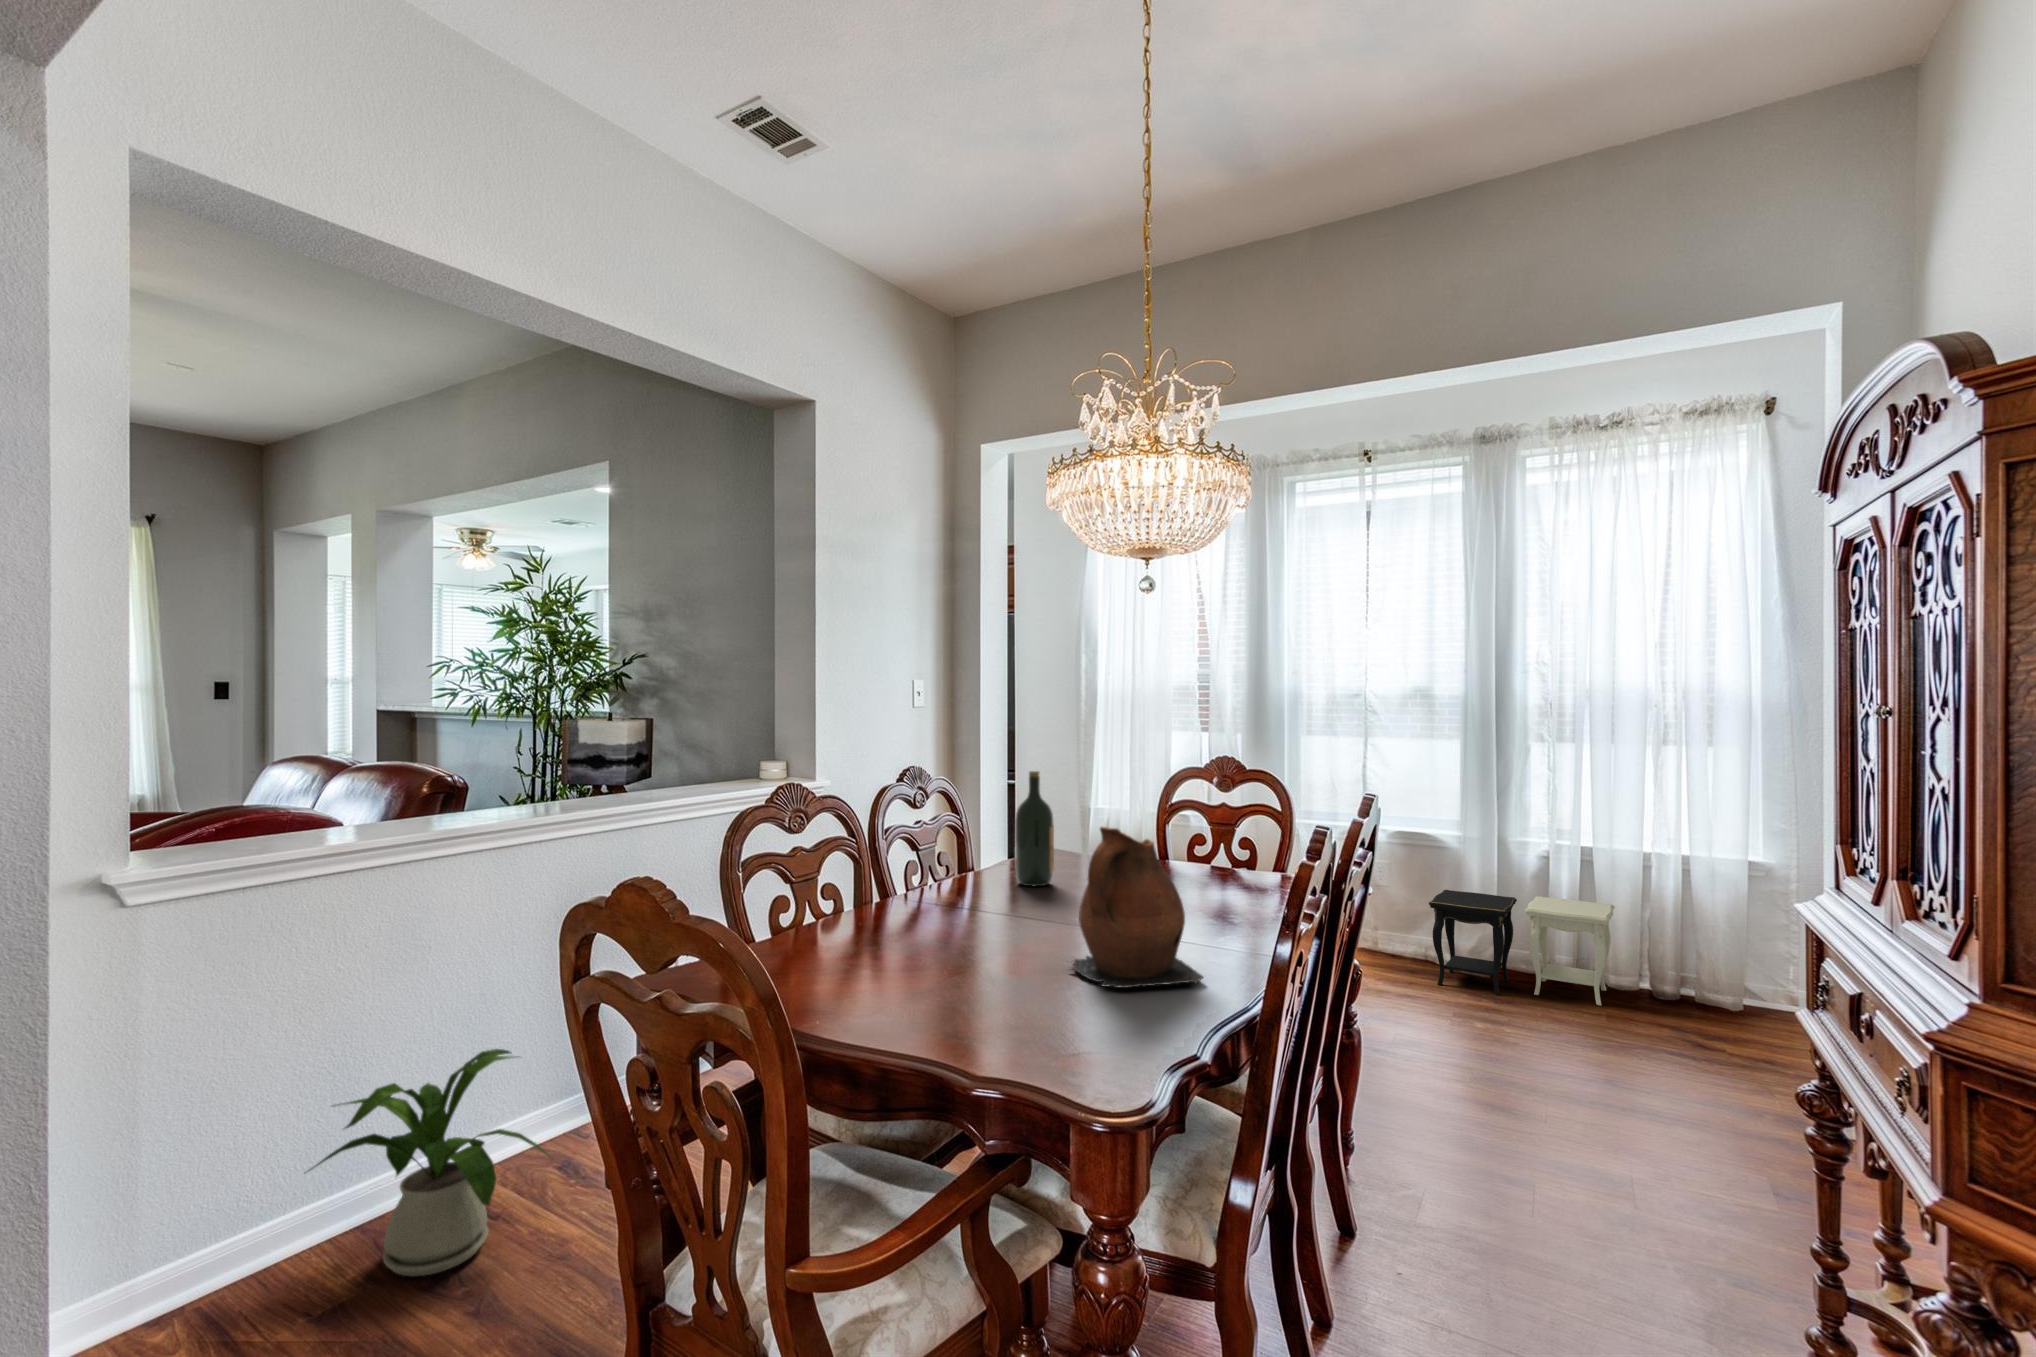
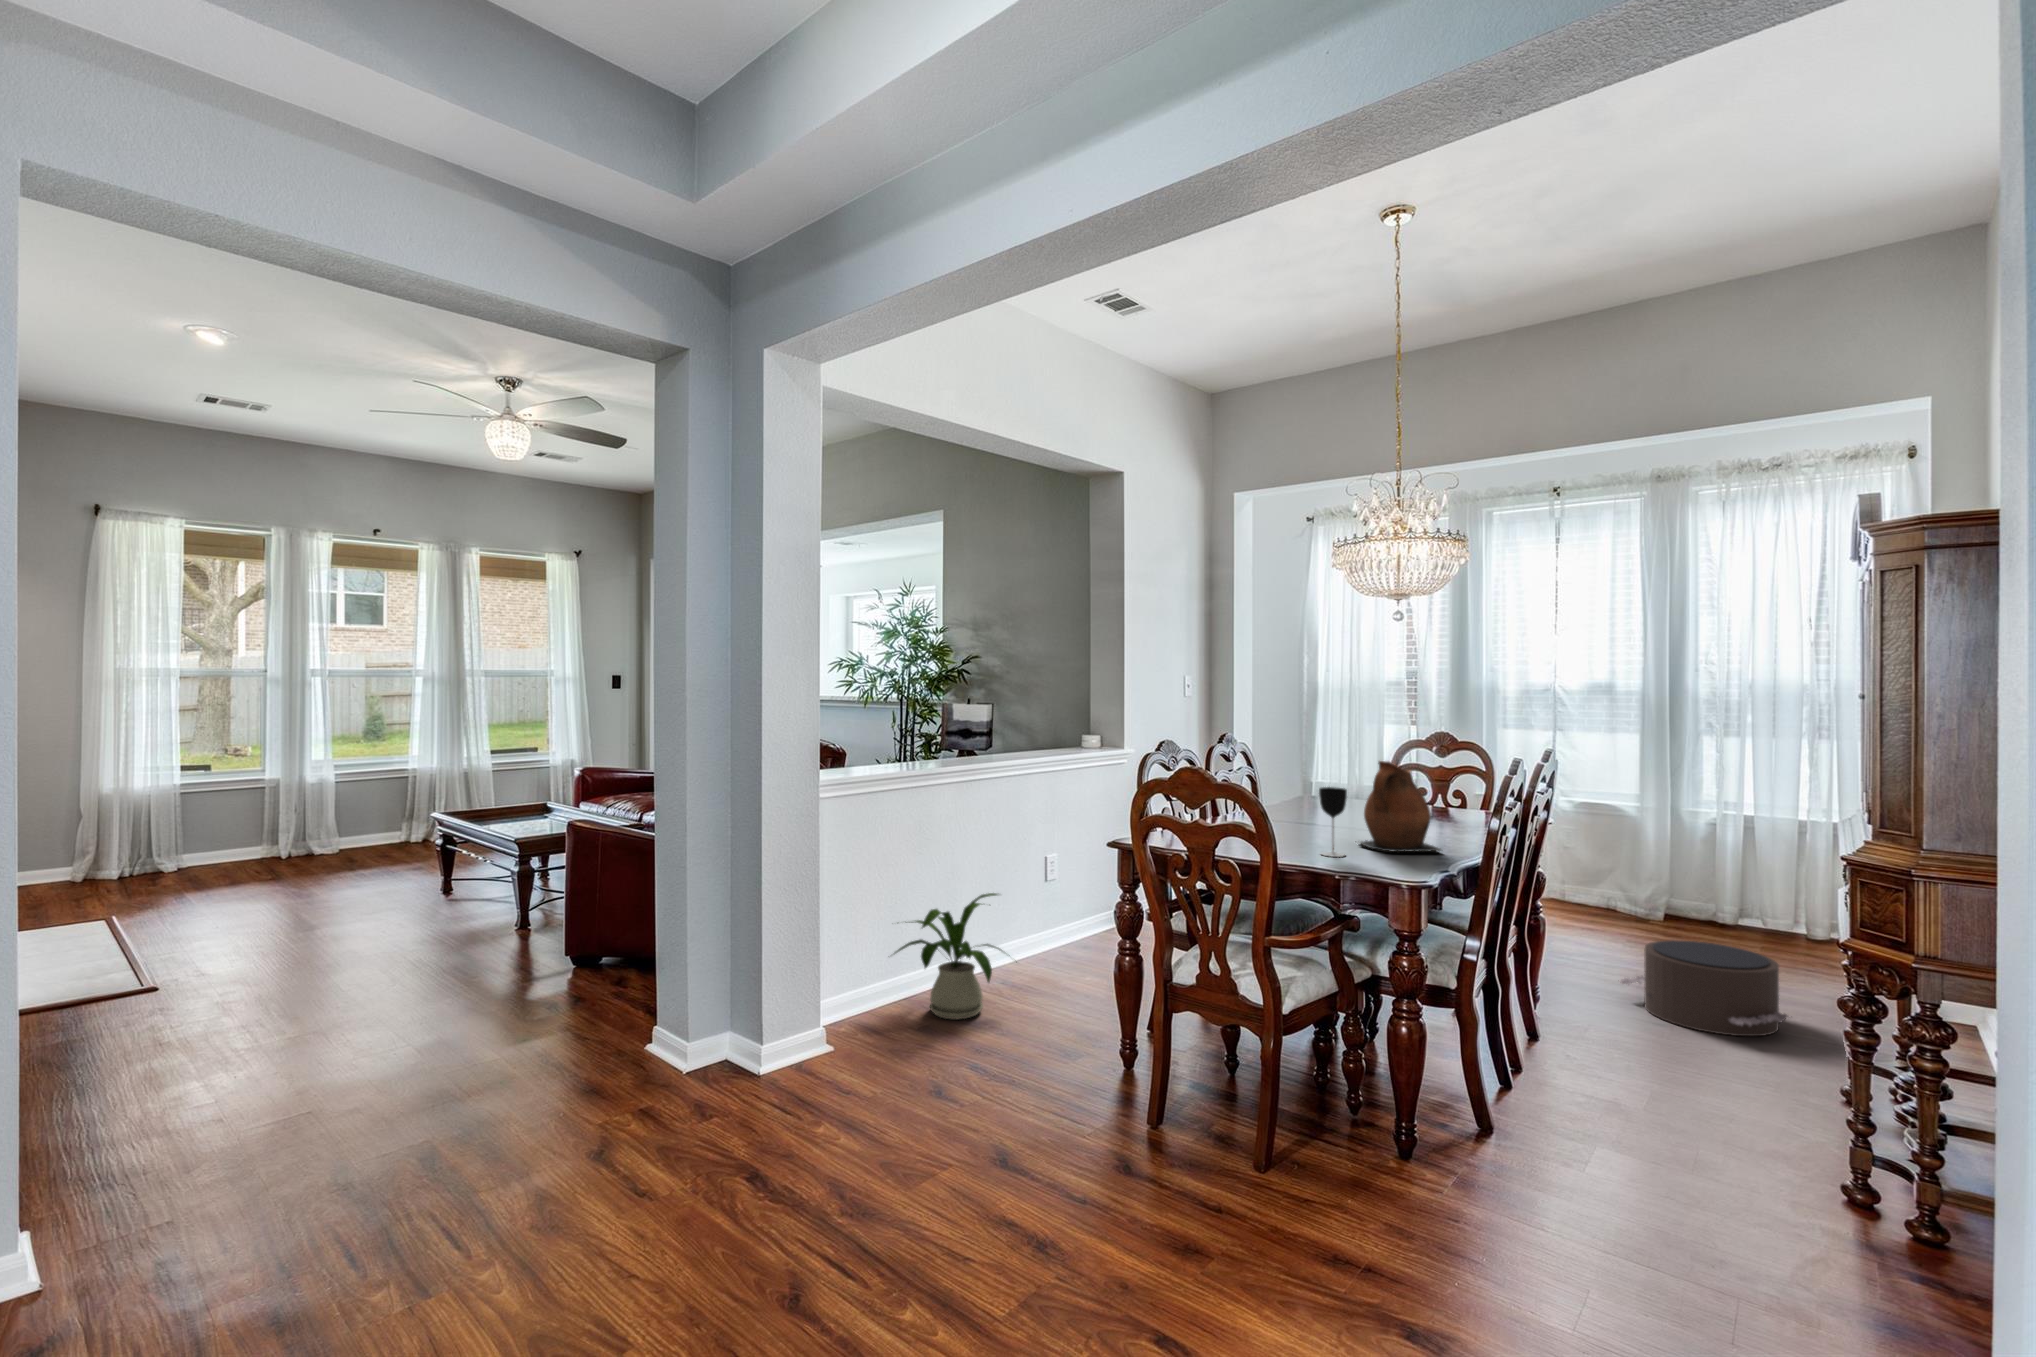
wine bottle: present [1015,771,1054,886] -> none [1298,736,1324,812]
wine glass: none [992,878,1039,1008] -> present [1319,787,1347,857]
side table: present [1429,890,1615,1005] -> none [1608,848,1774,940]
pouf: none [1453,1042,1685,1195] -> present [1621,940,1788,1036]

